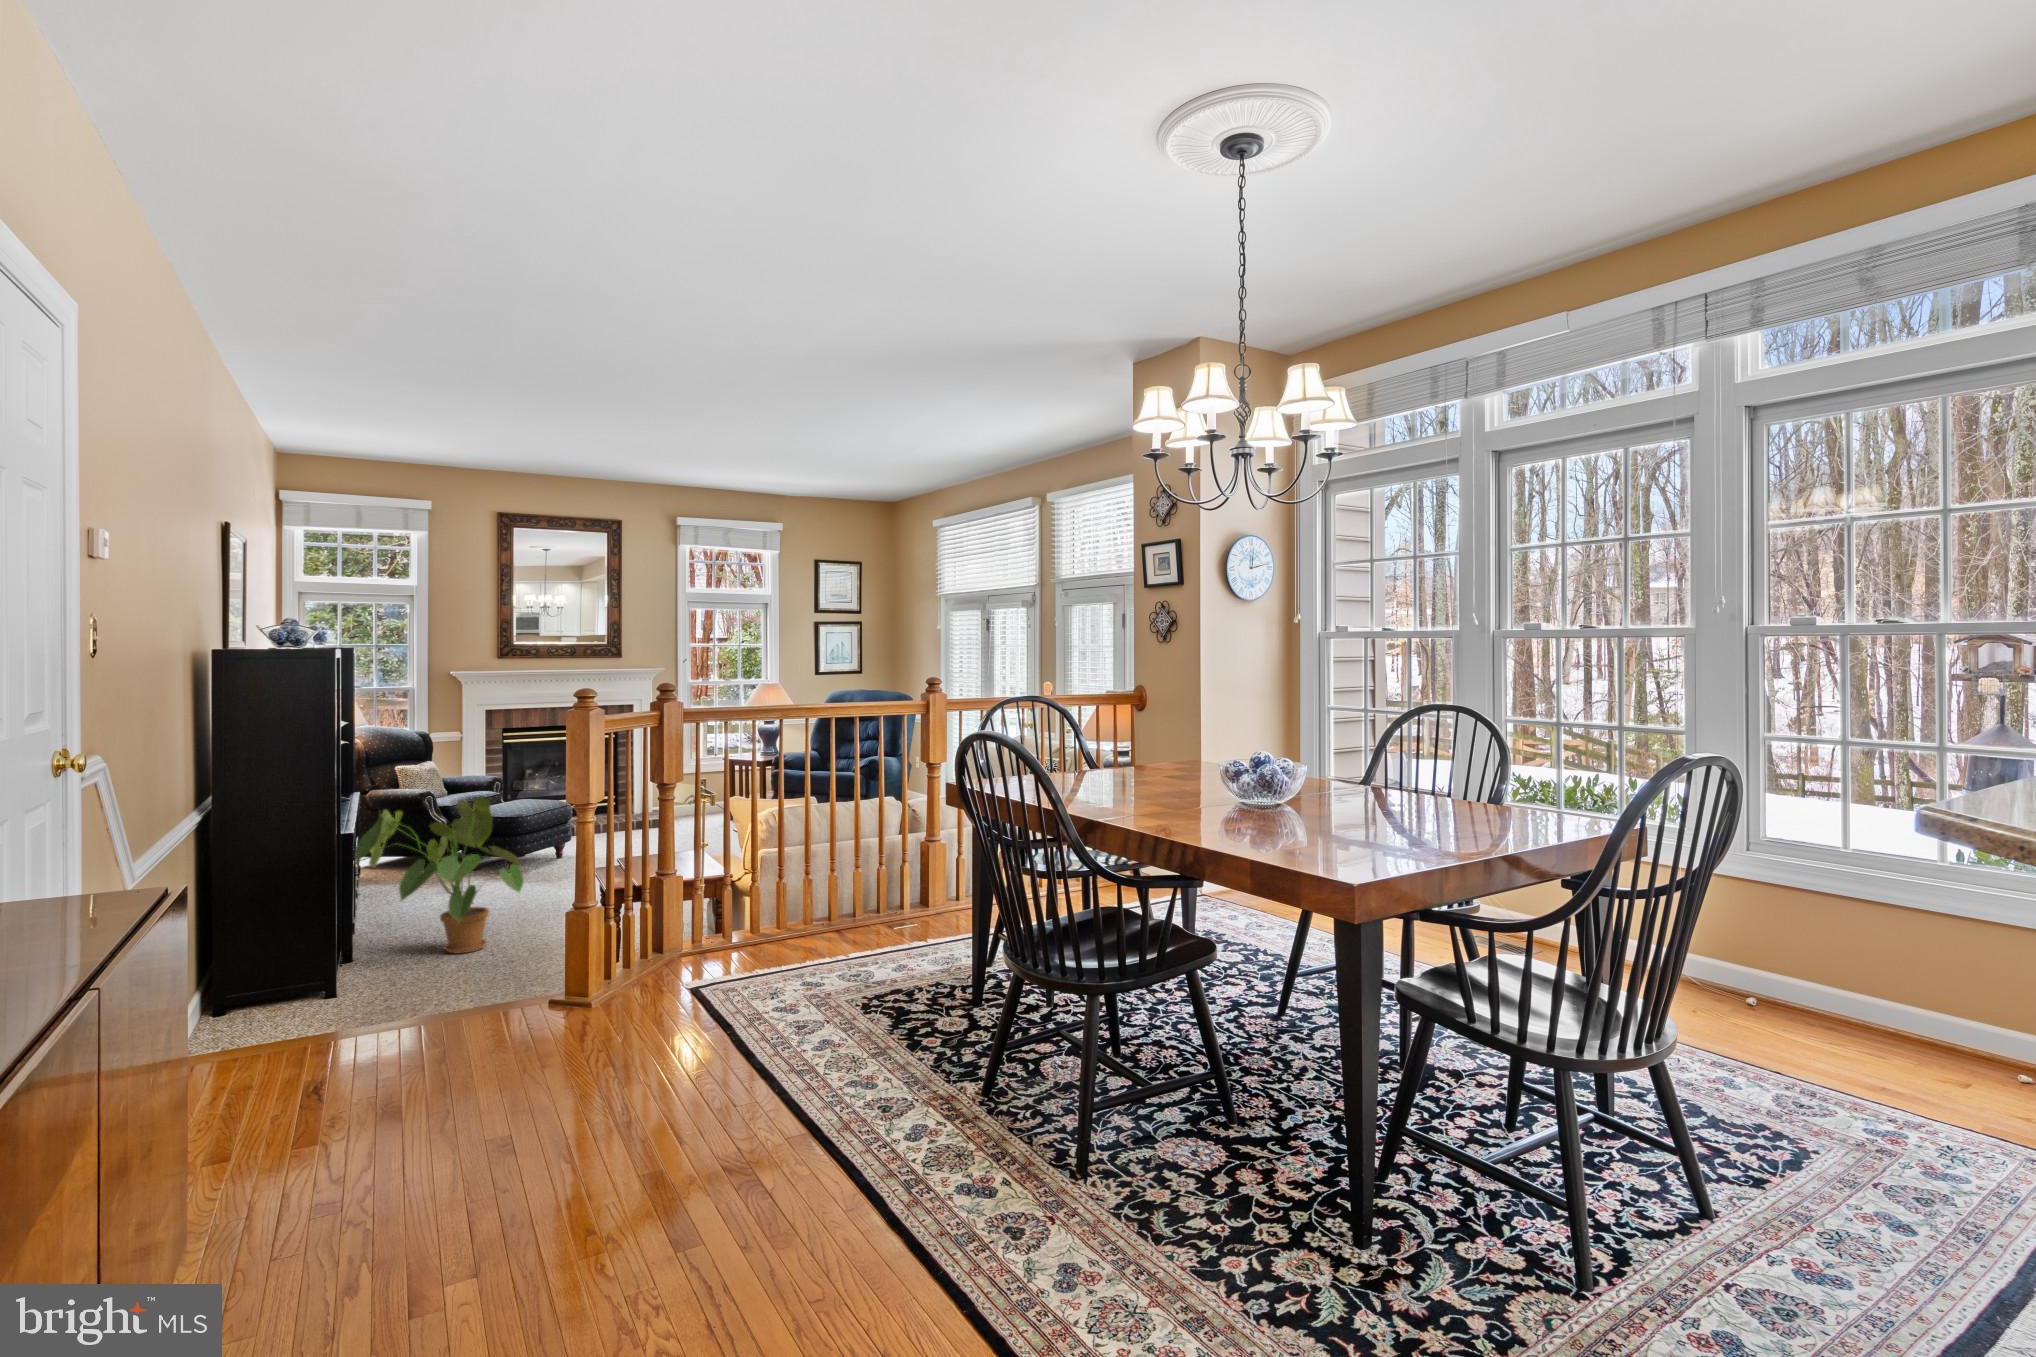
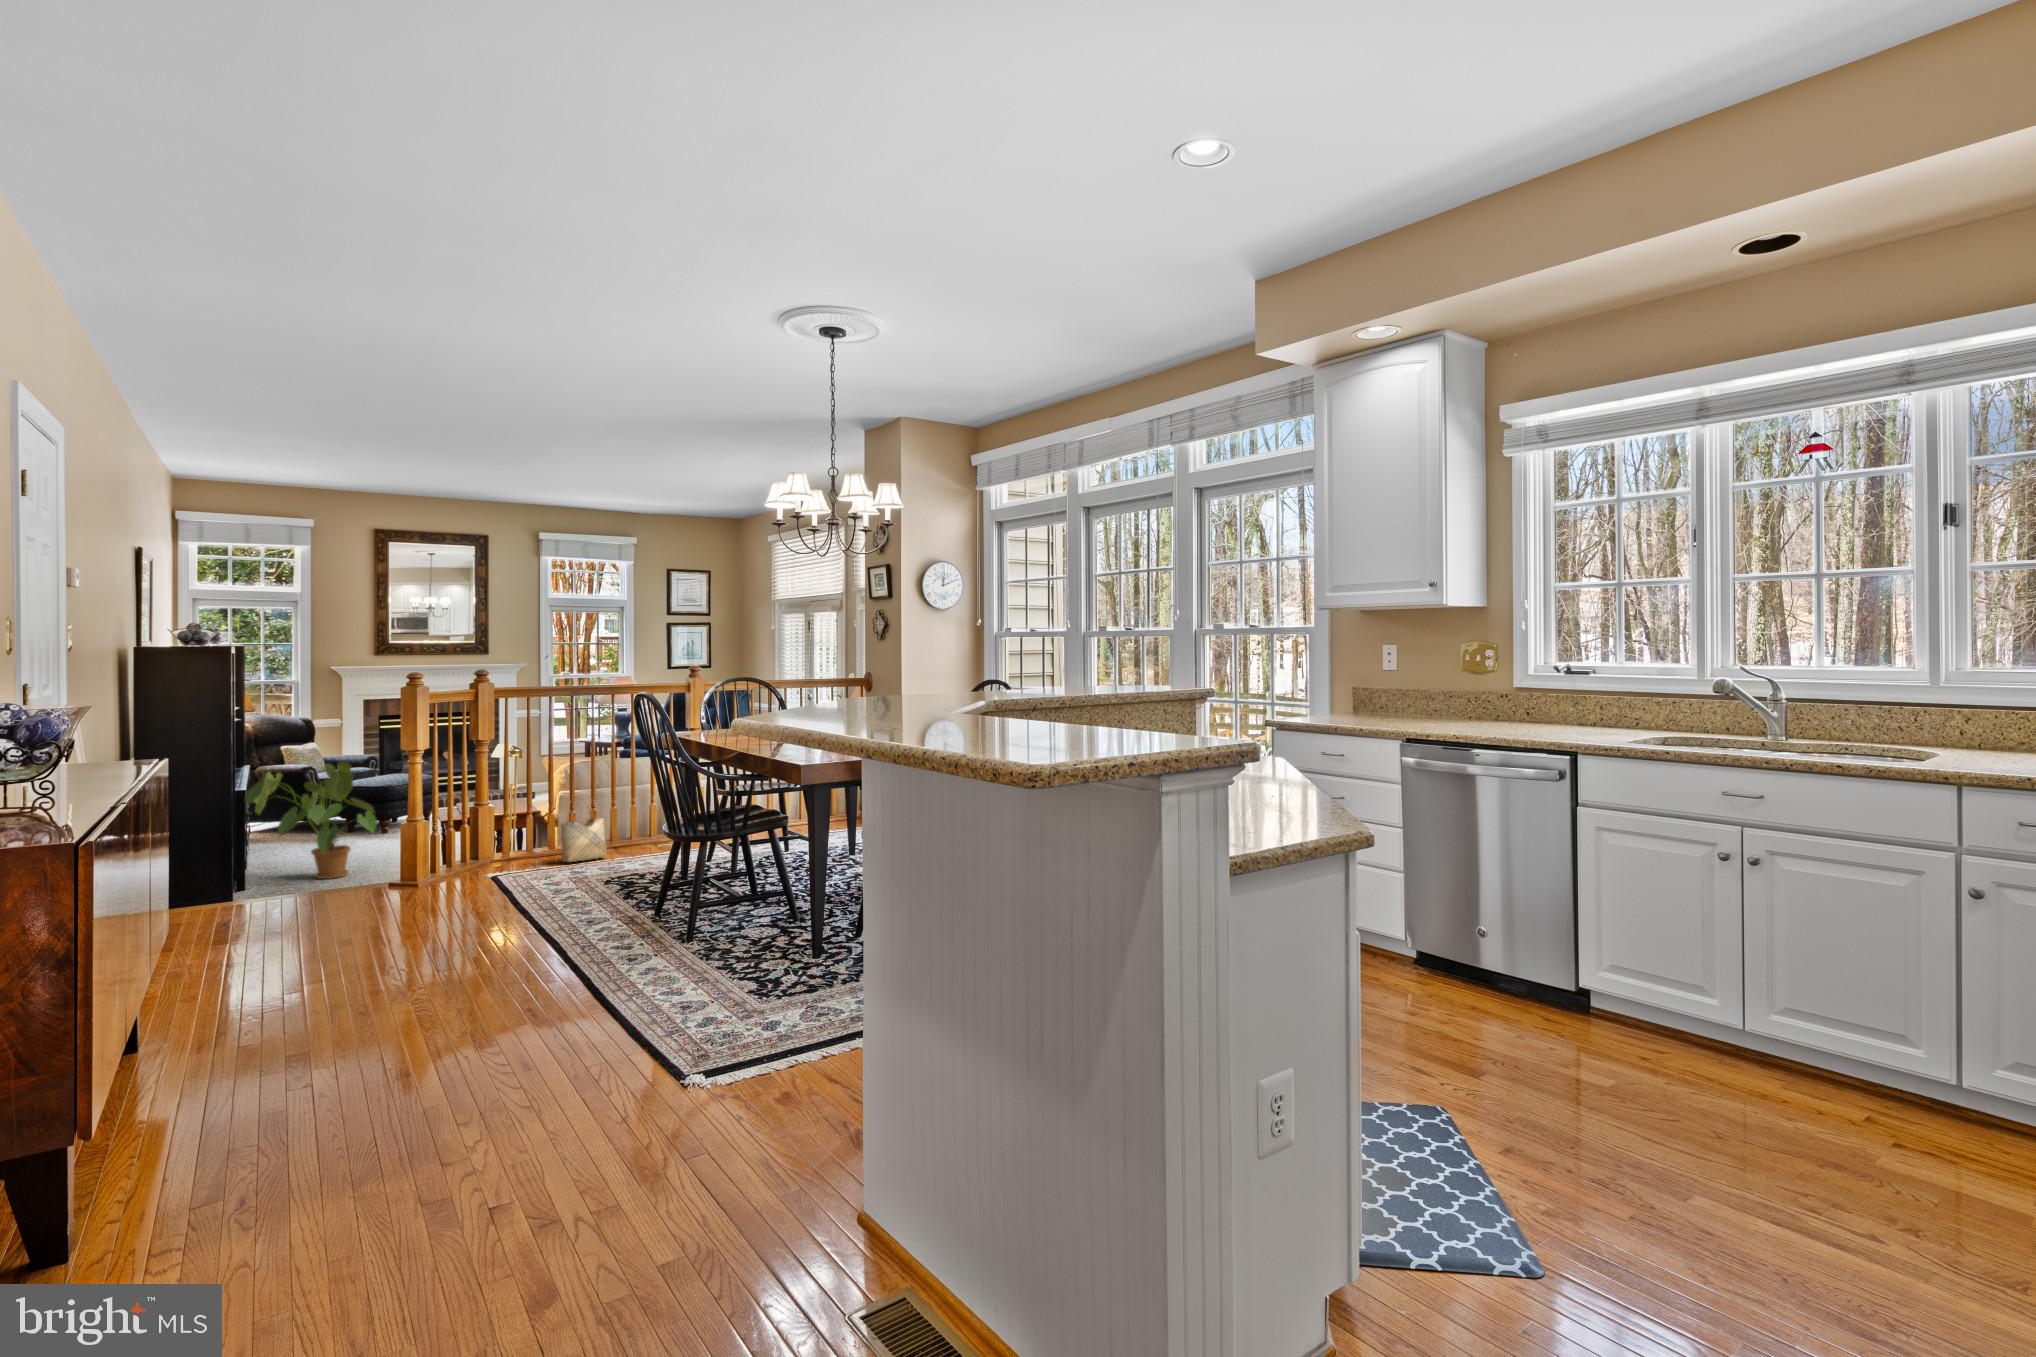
woven basket: none [768,850,825,940] -> present [561,802,607,862]

